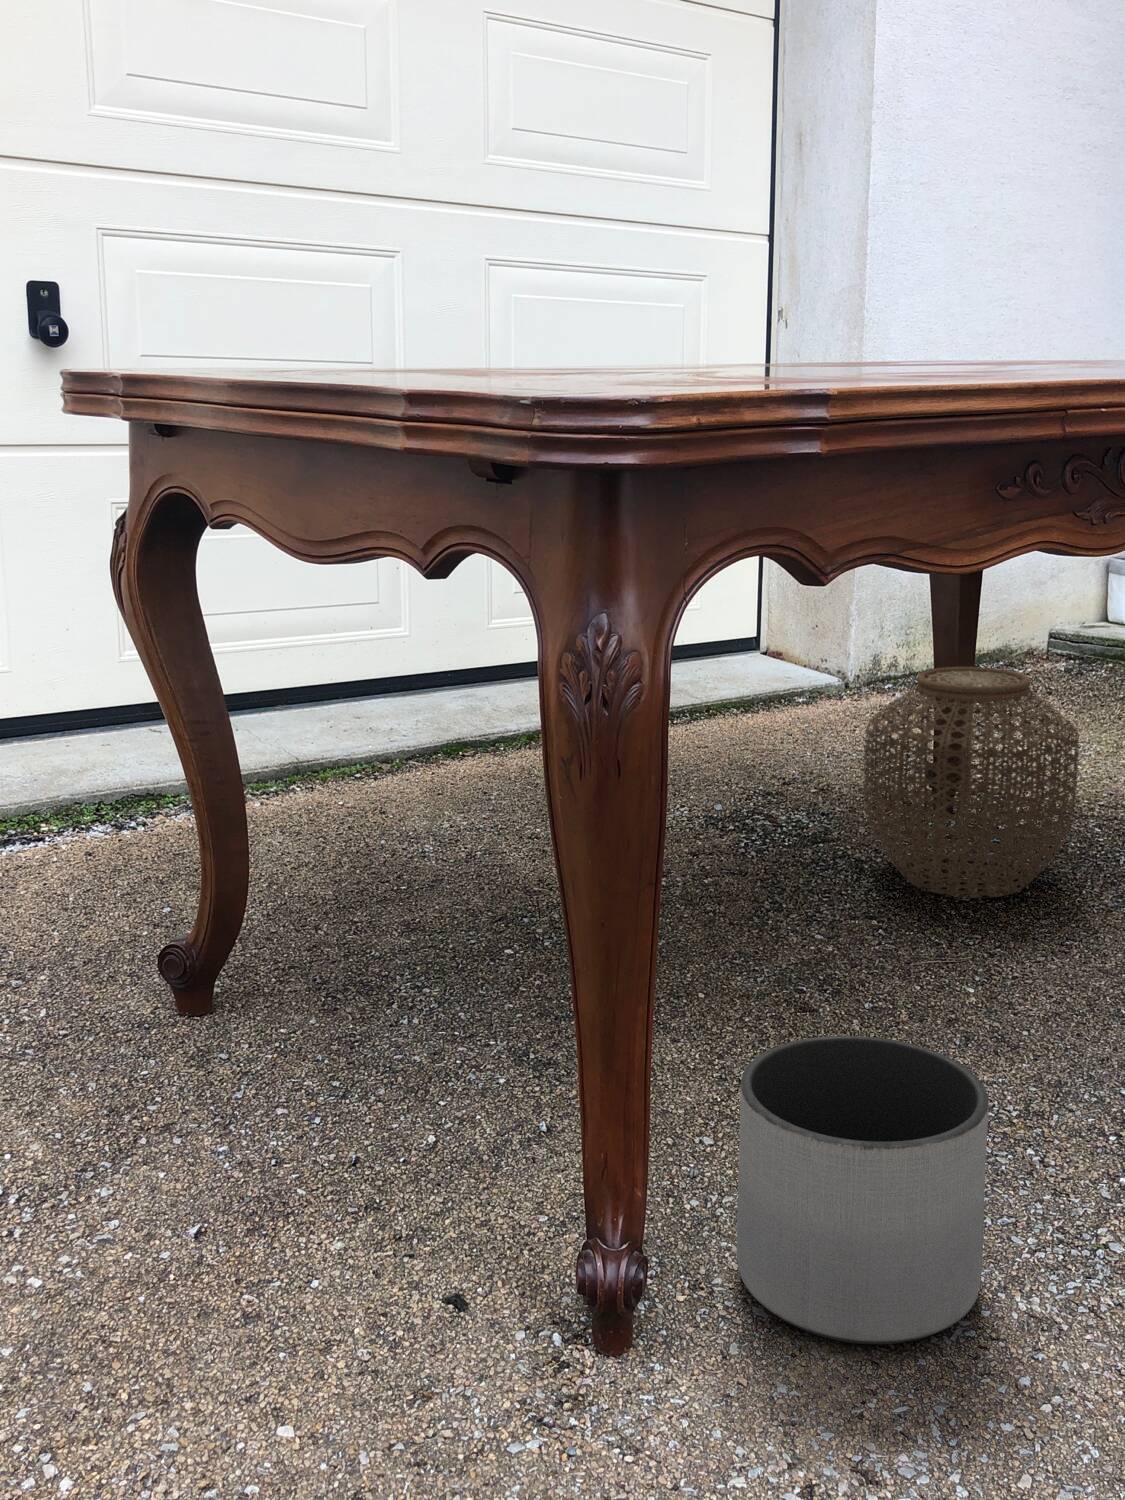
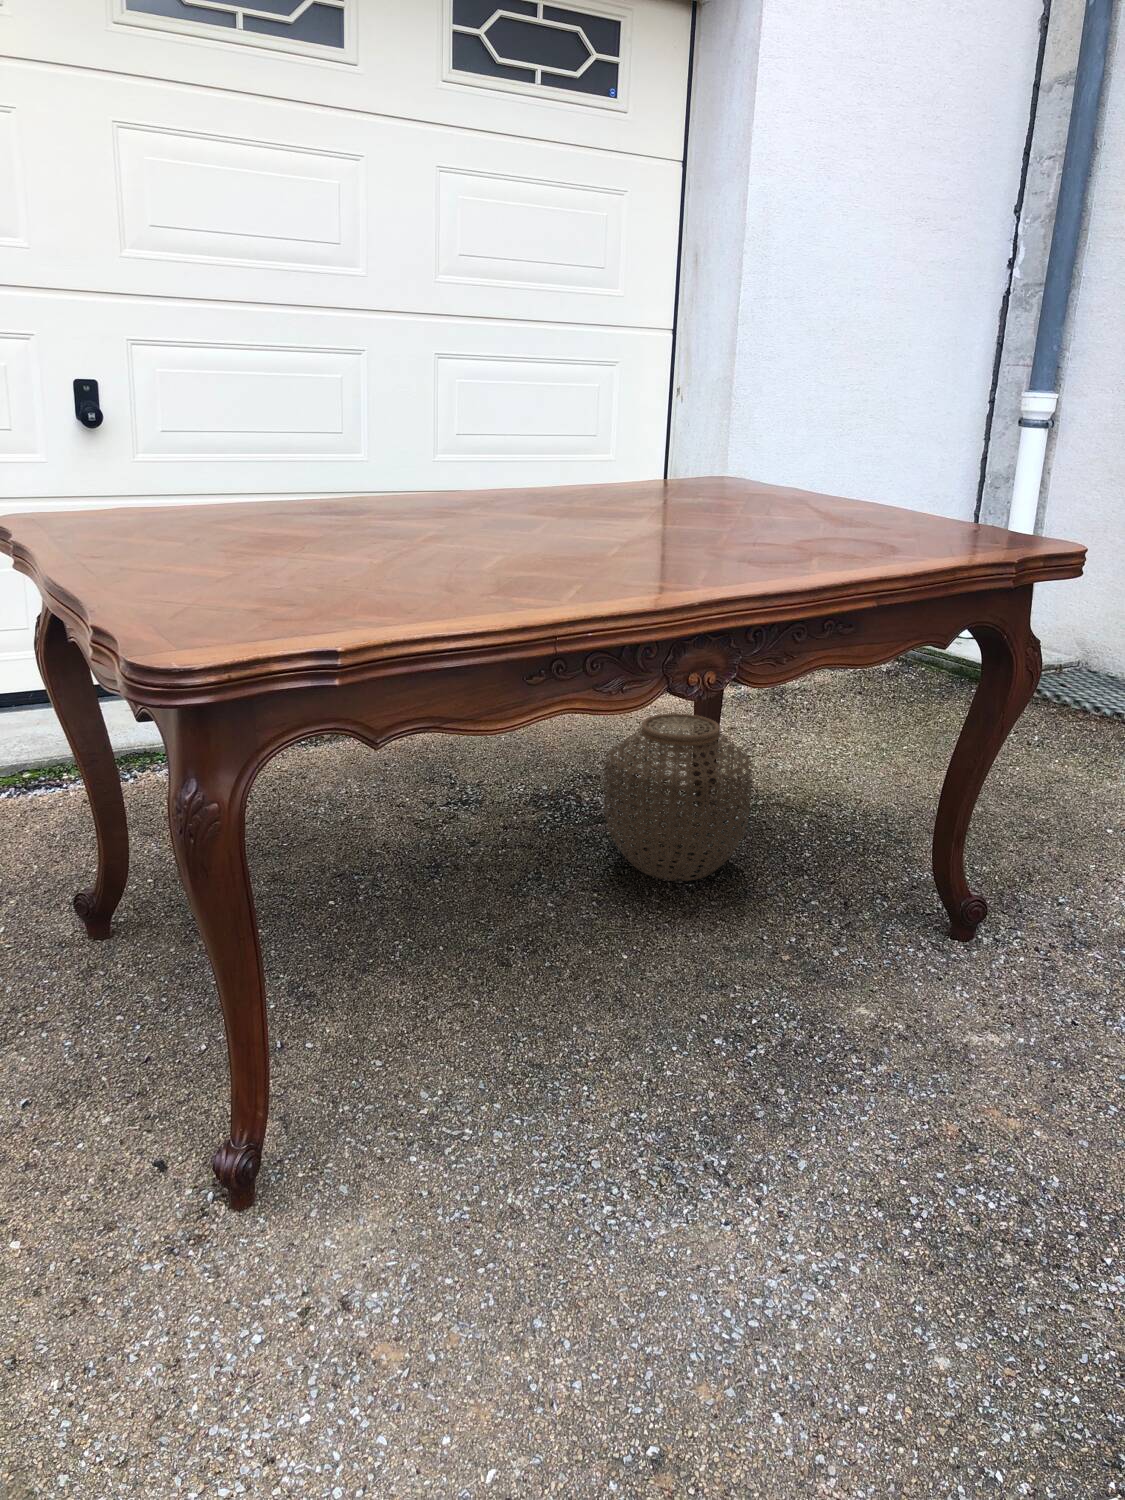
planter: present [737,1036,989,1344] -> none [332,1014,492,1219]

